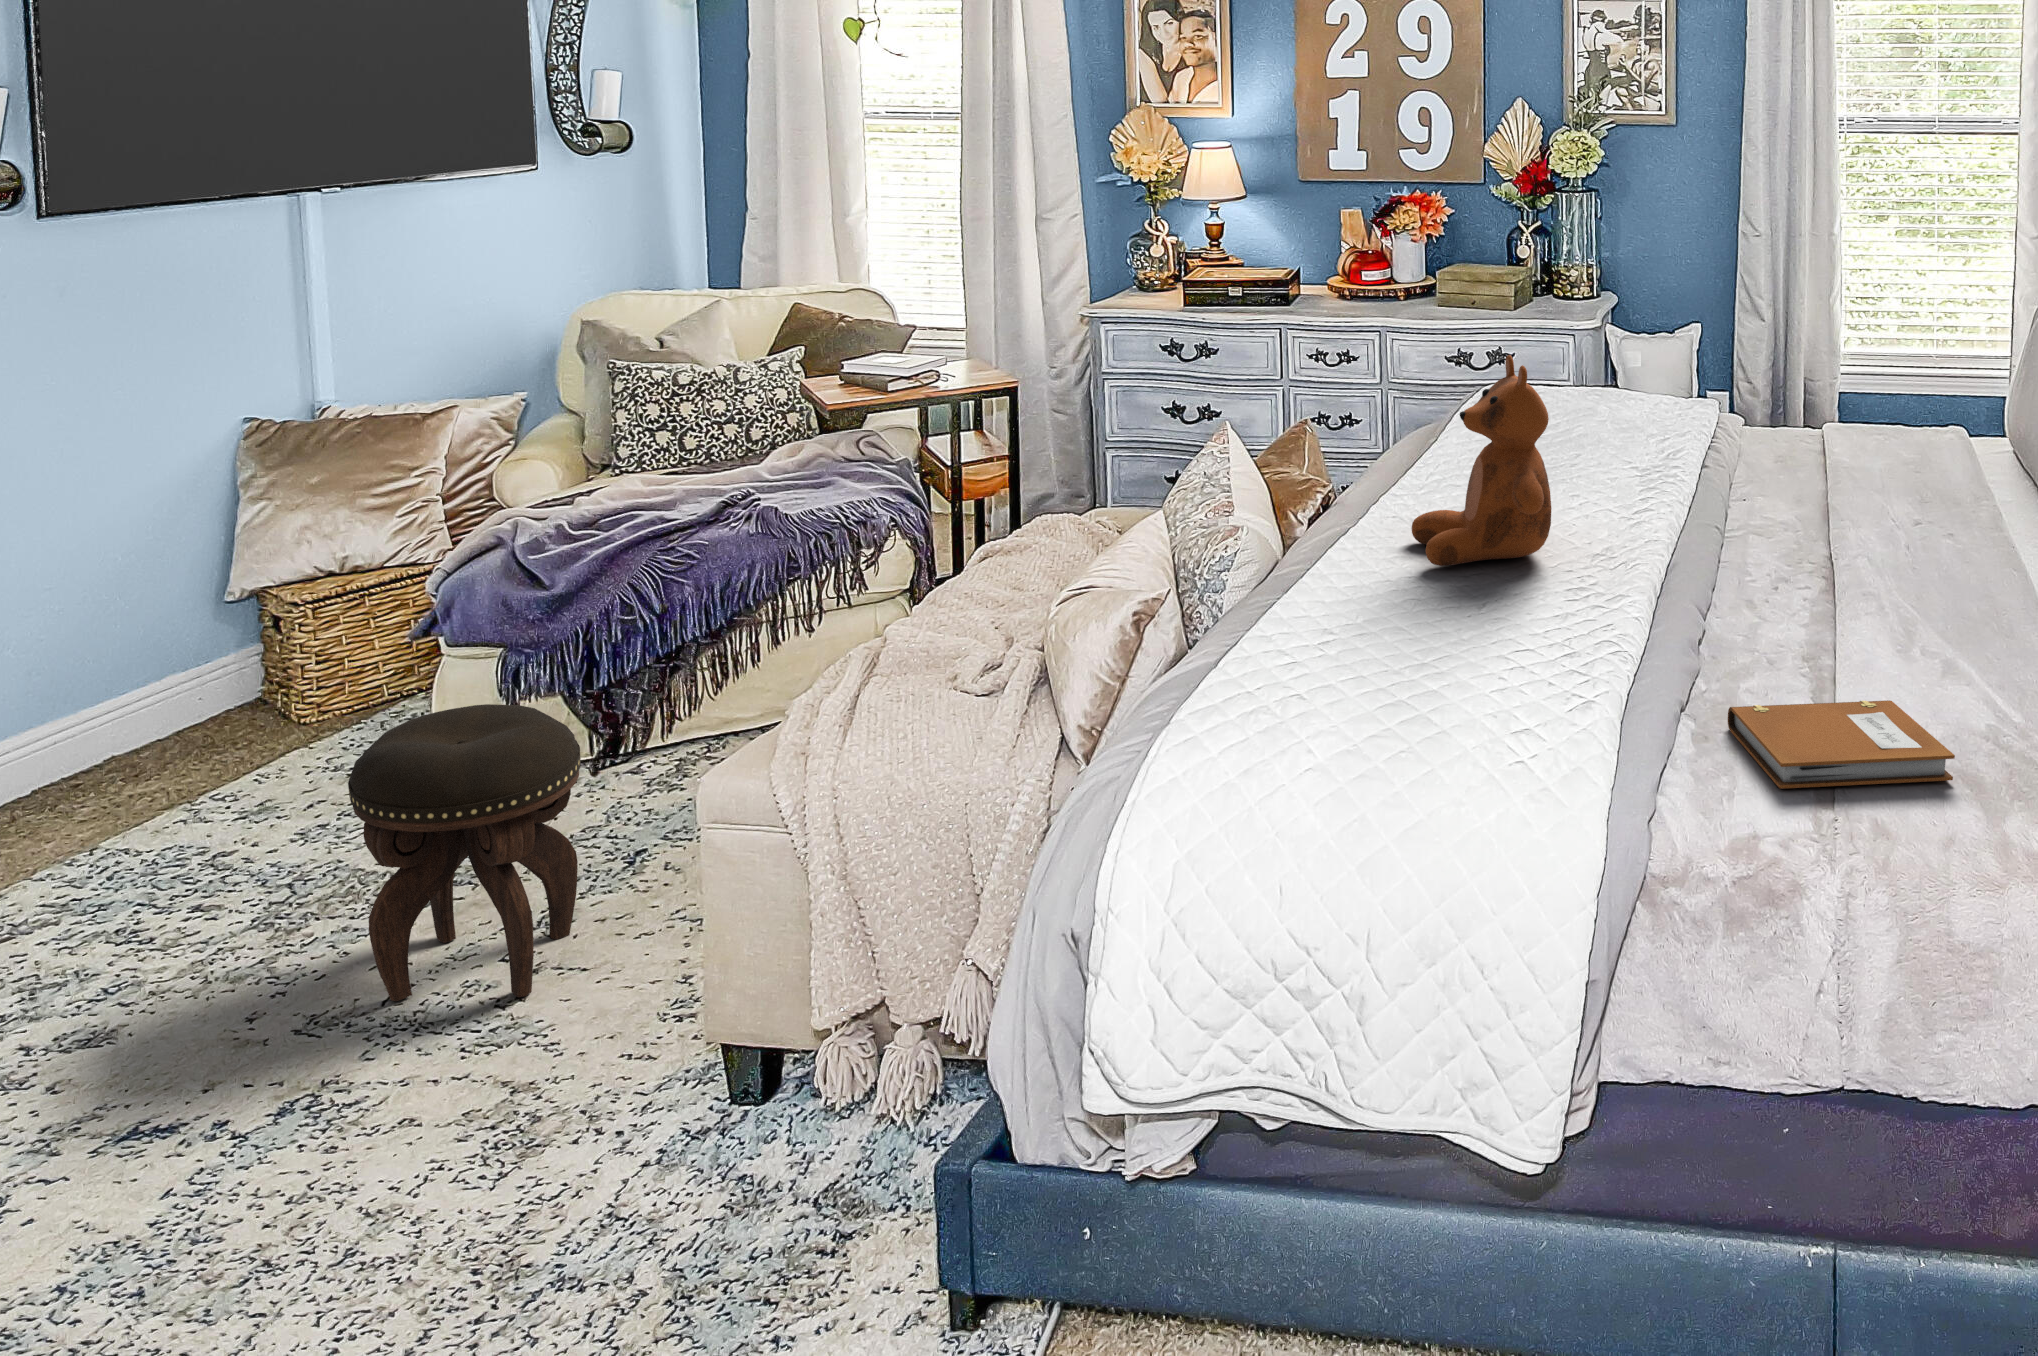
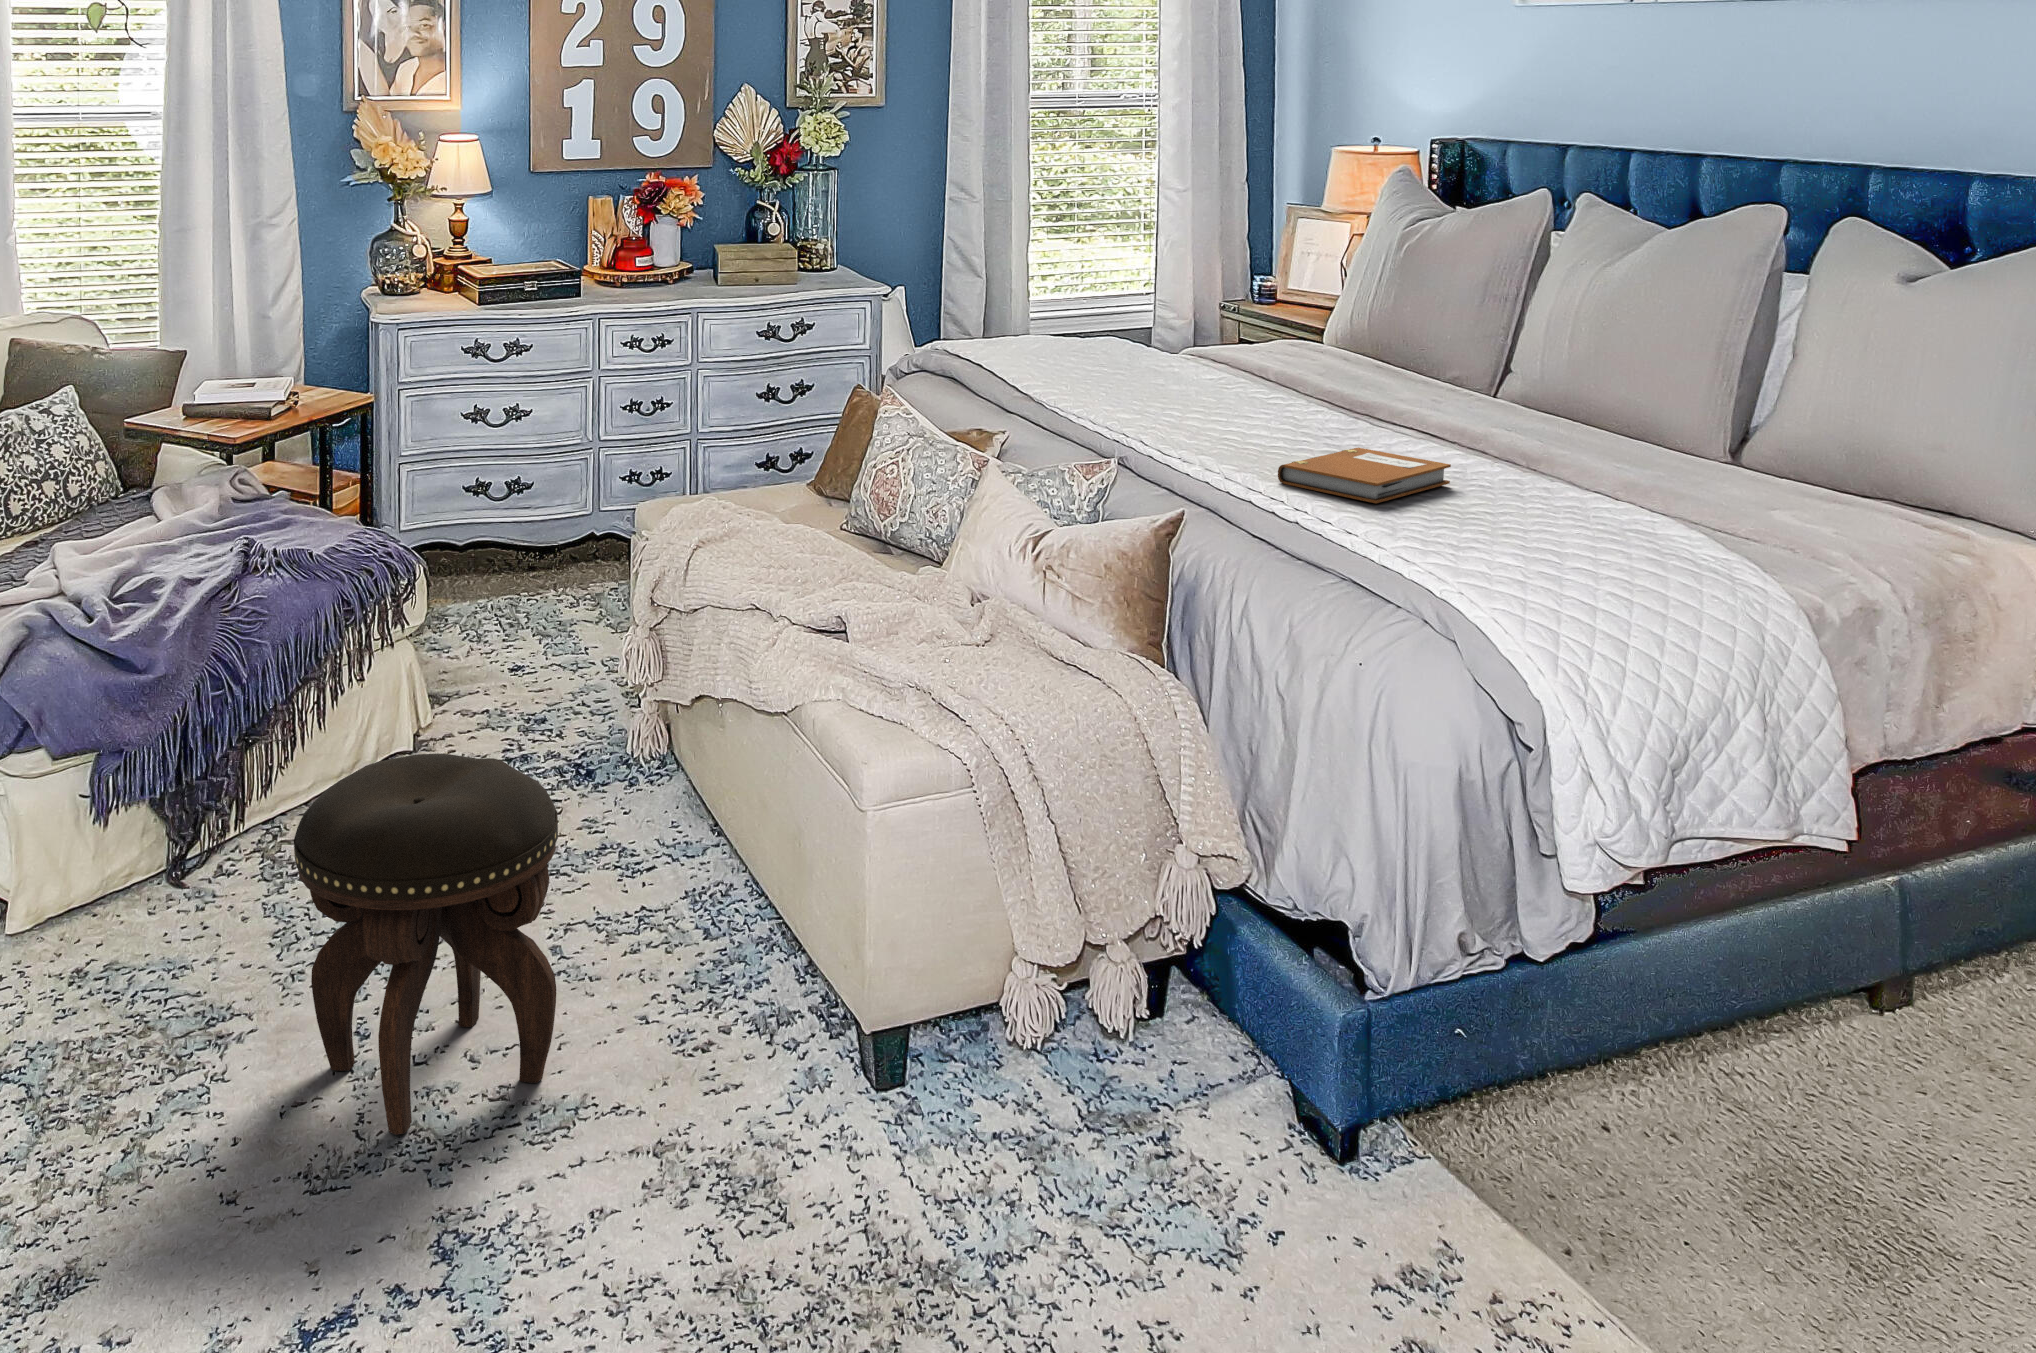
teddy bear: present [1412,355,1552,566] -> none [1199,255,1347,440]
notebook: present [1728,700,1955,789] -> present [1278,448,1451,503]

